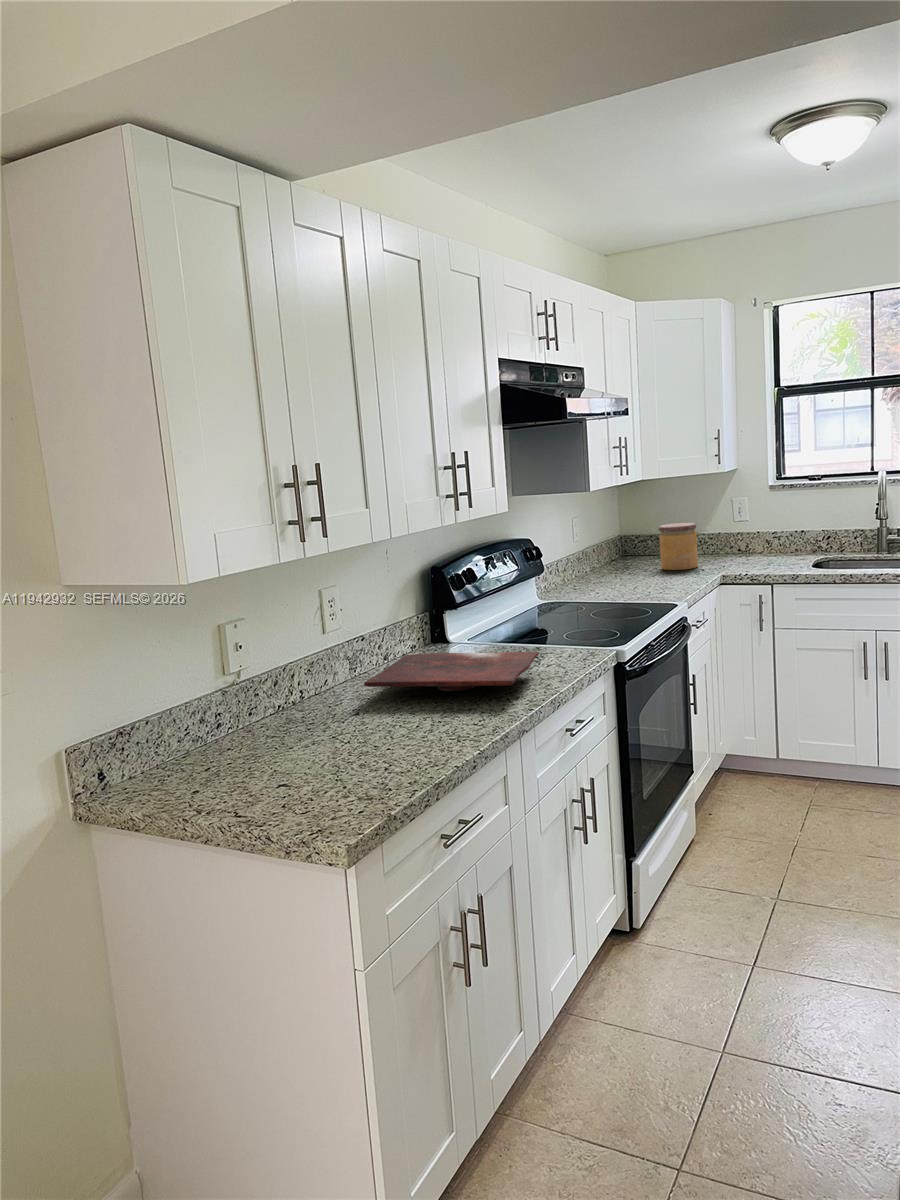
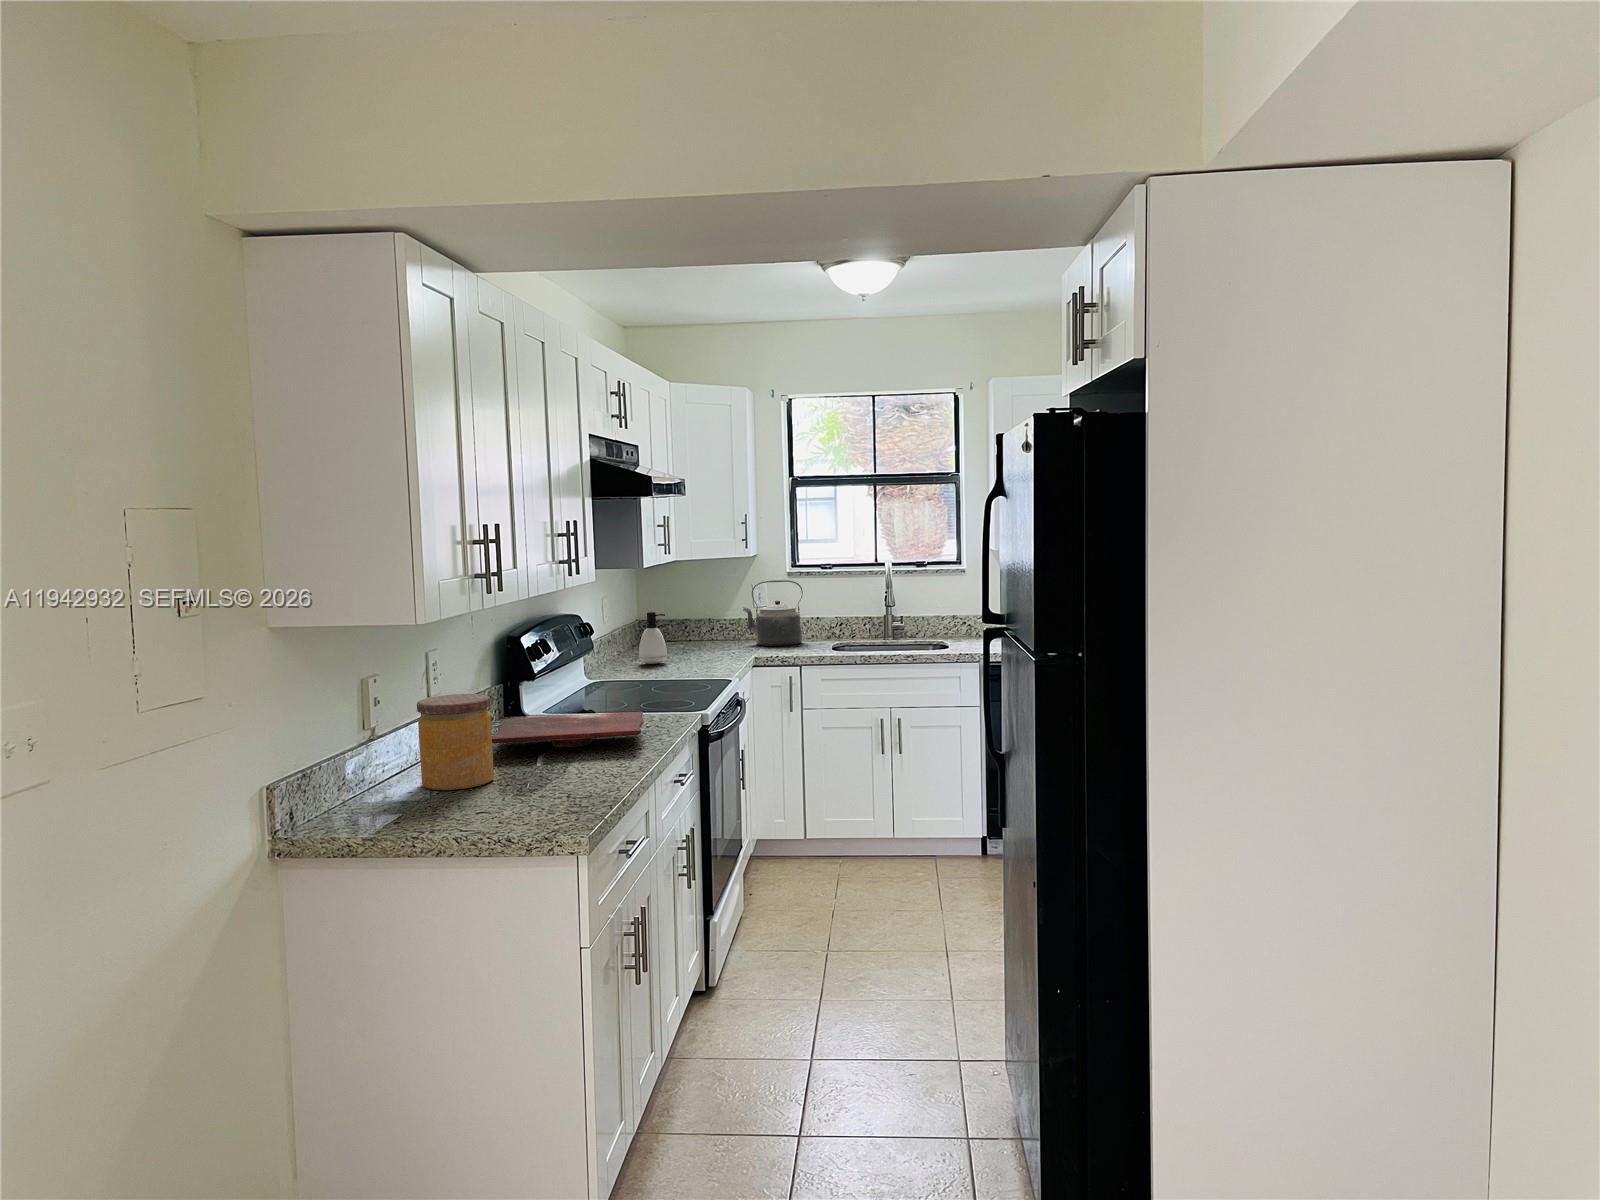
kettle: none [718,494,782,562] -> present [743,580,803,646]
jar: present [659,523,698,570] -> present [417,694,494,790]
soap dispenser: none [602,533,630,583] -> present [639,612,667,664]

